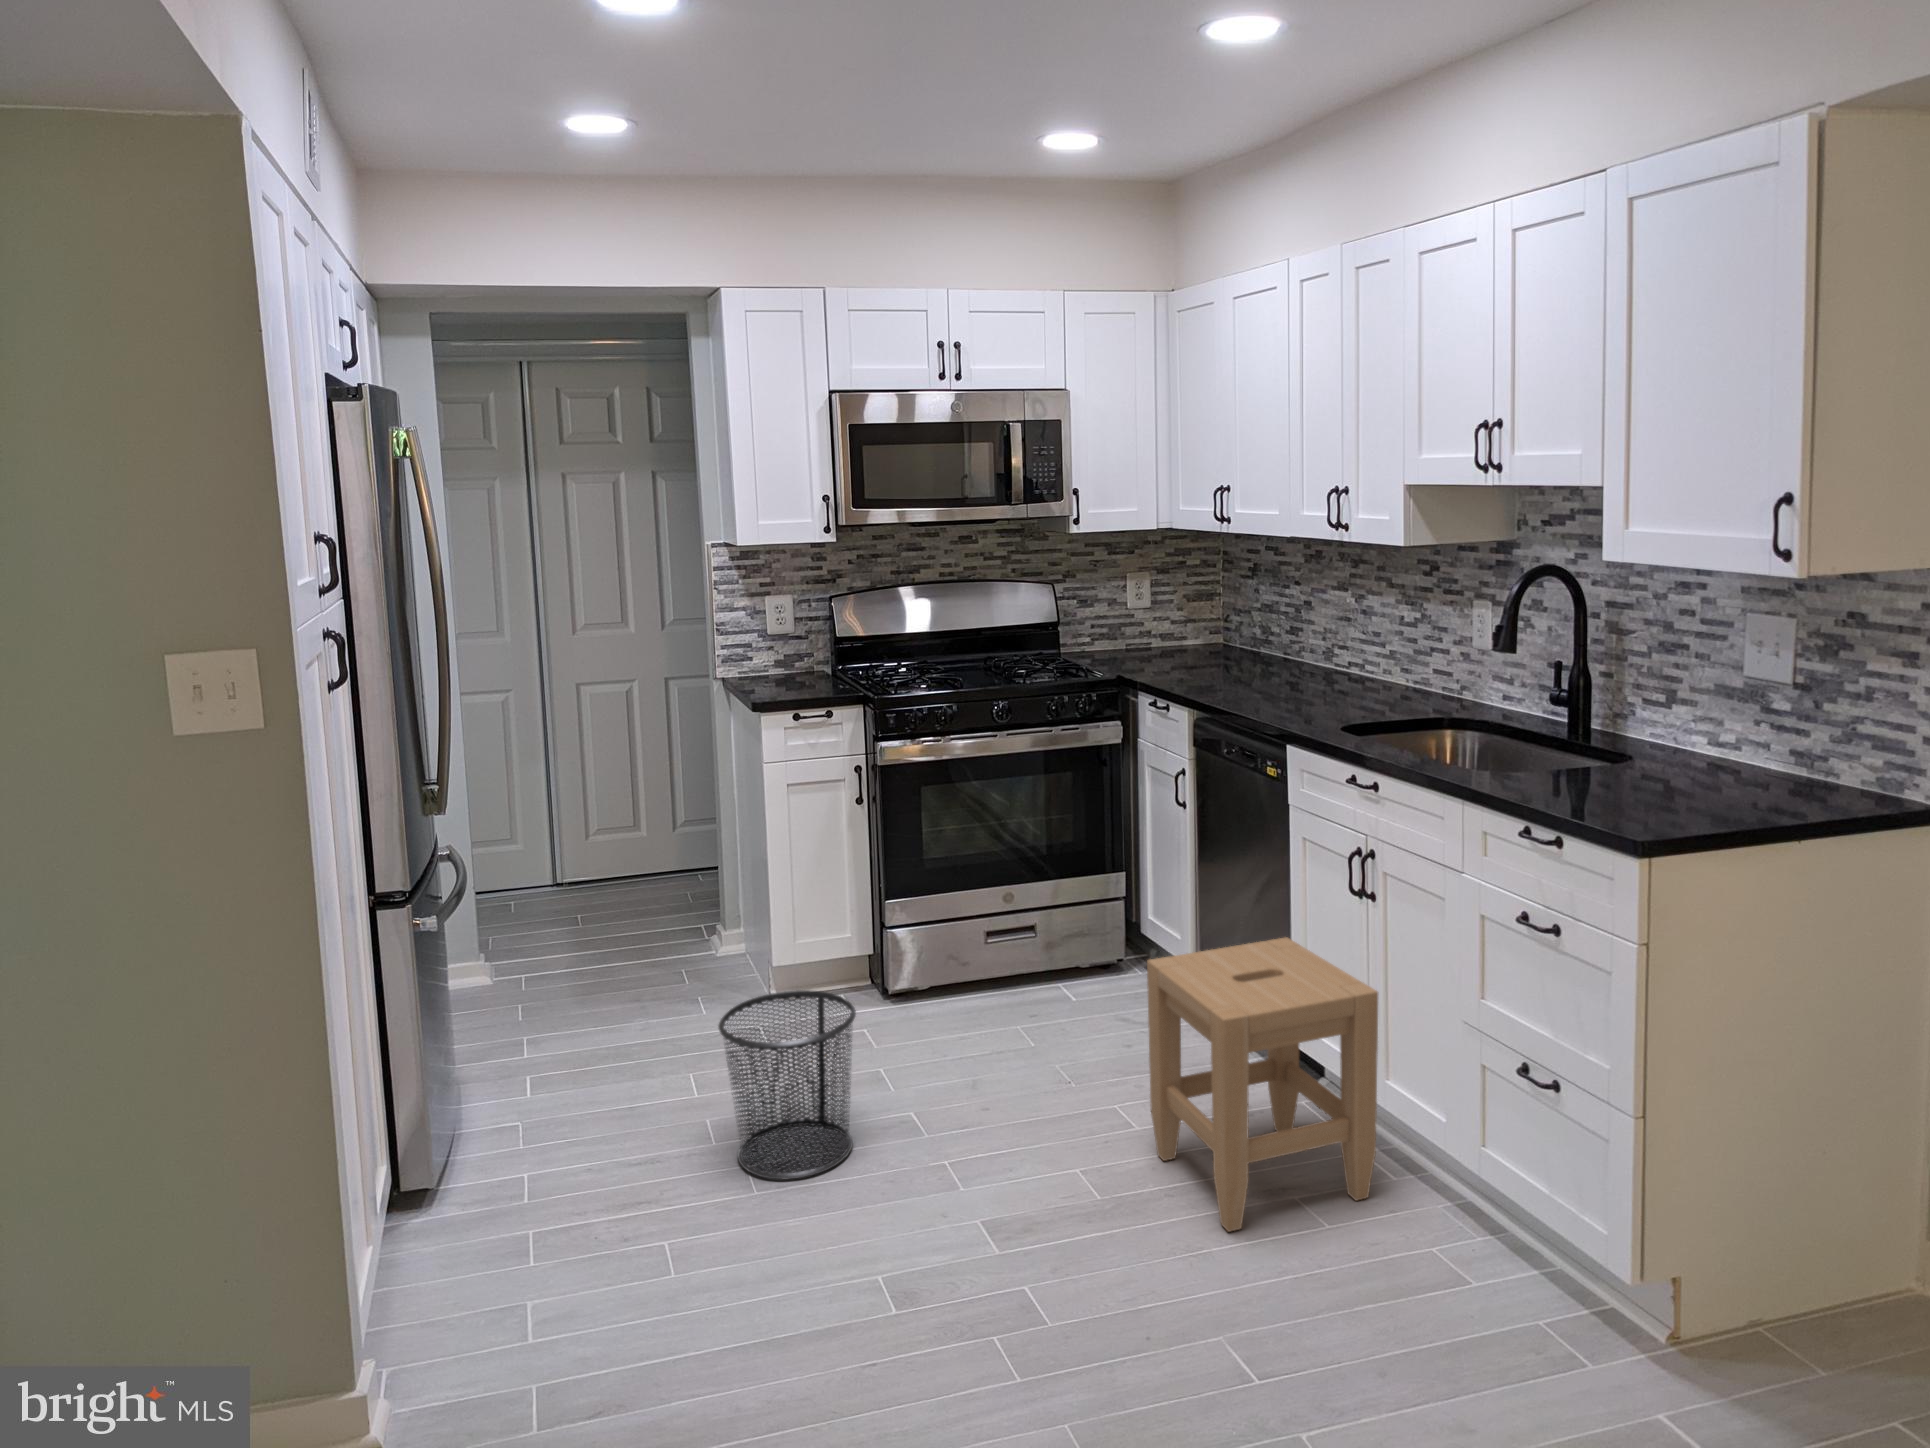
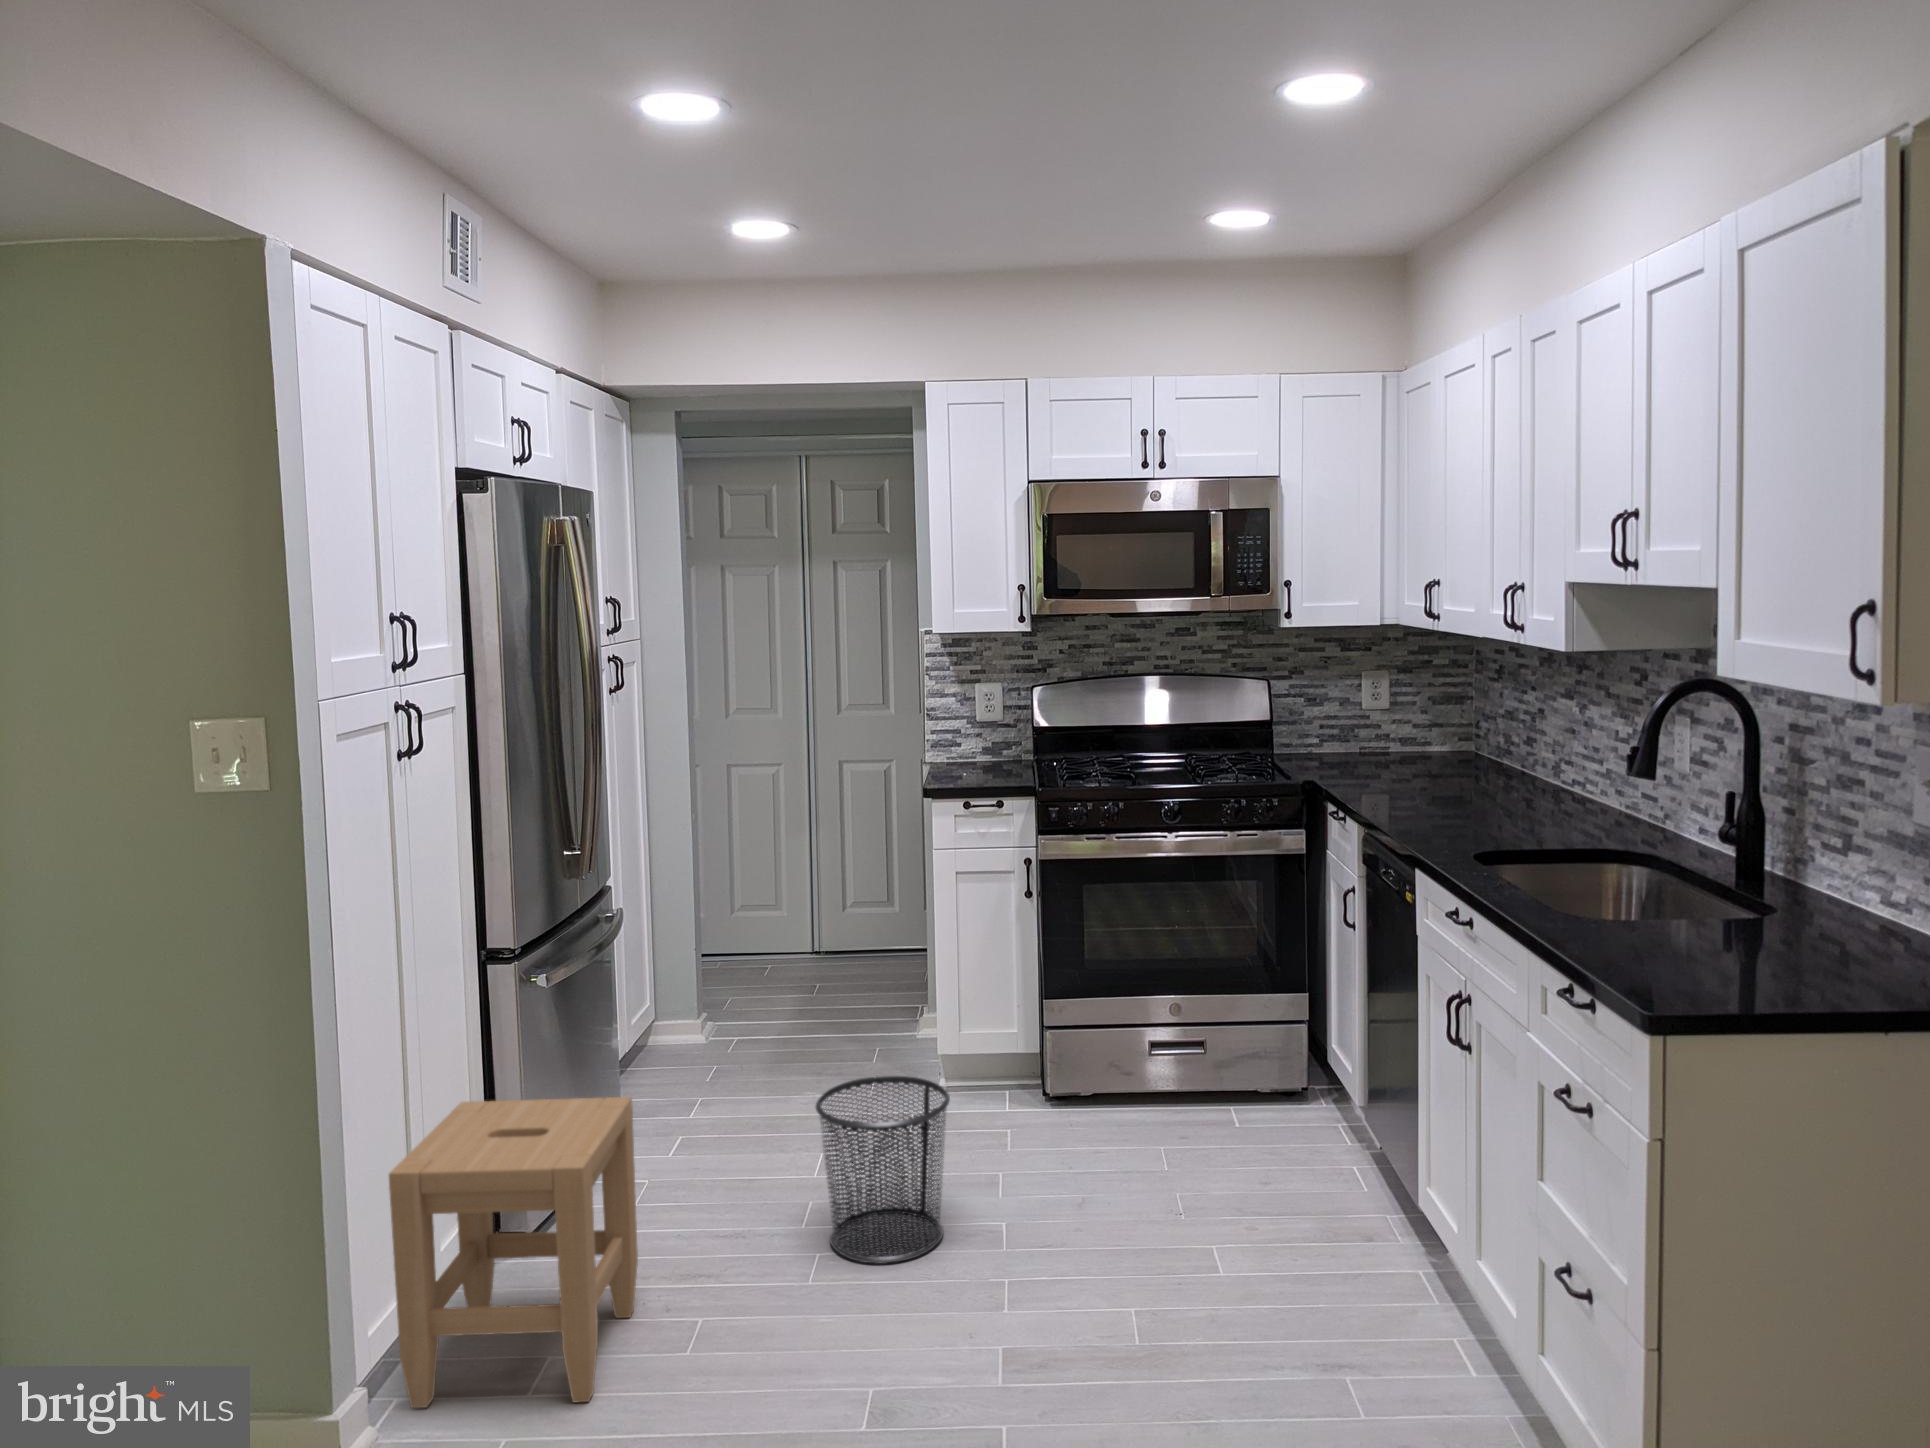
stool: present [1147,937,1378,1232] -> present [389,1097,638,1408]

